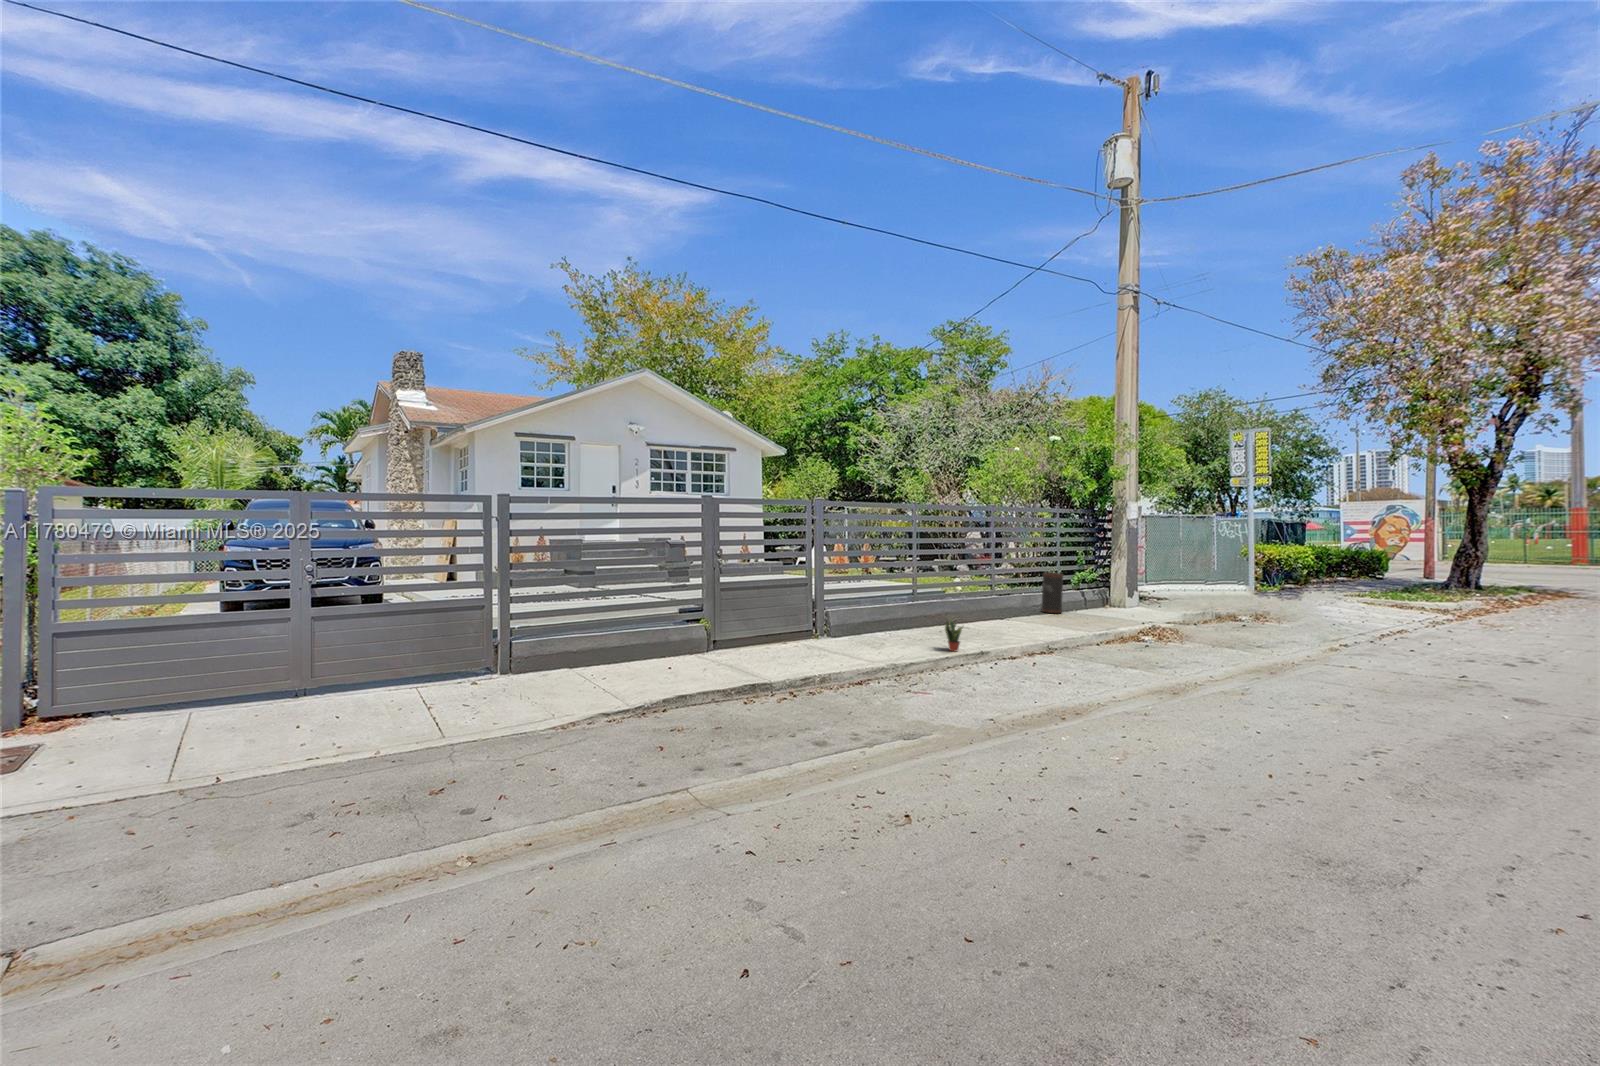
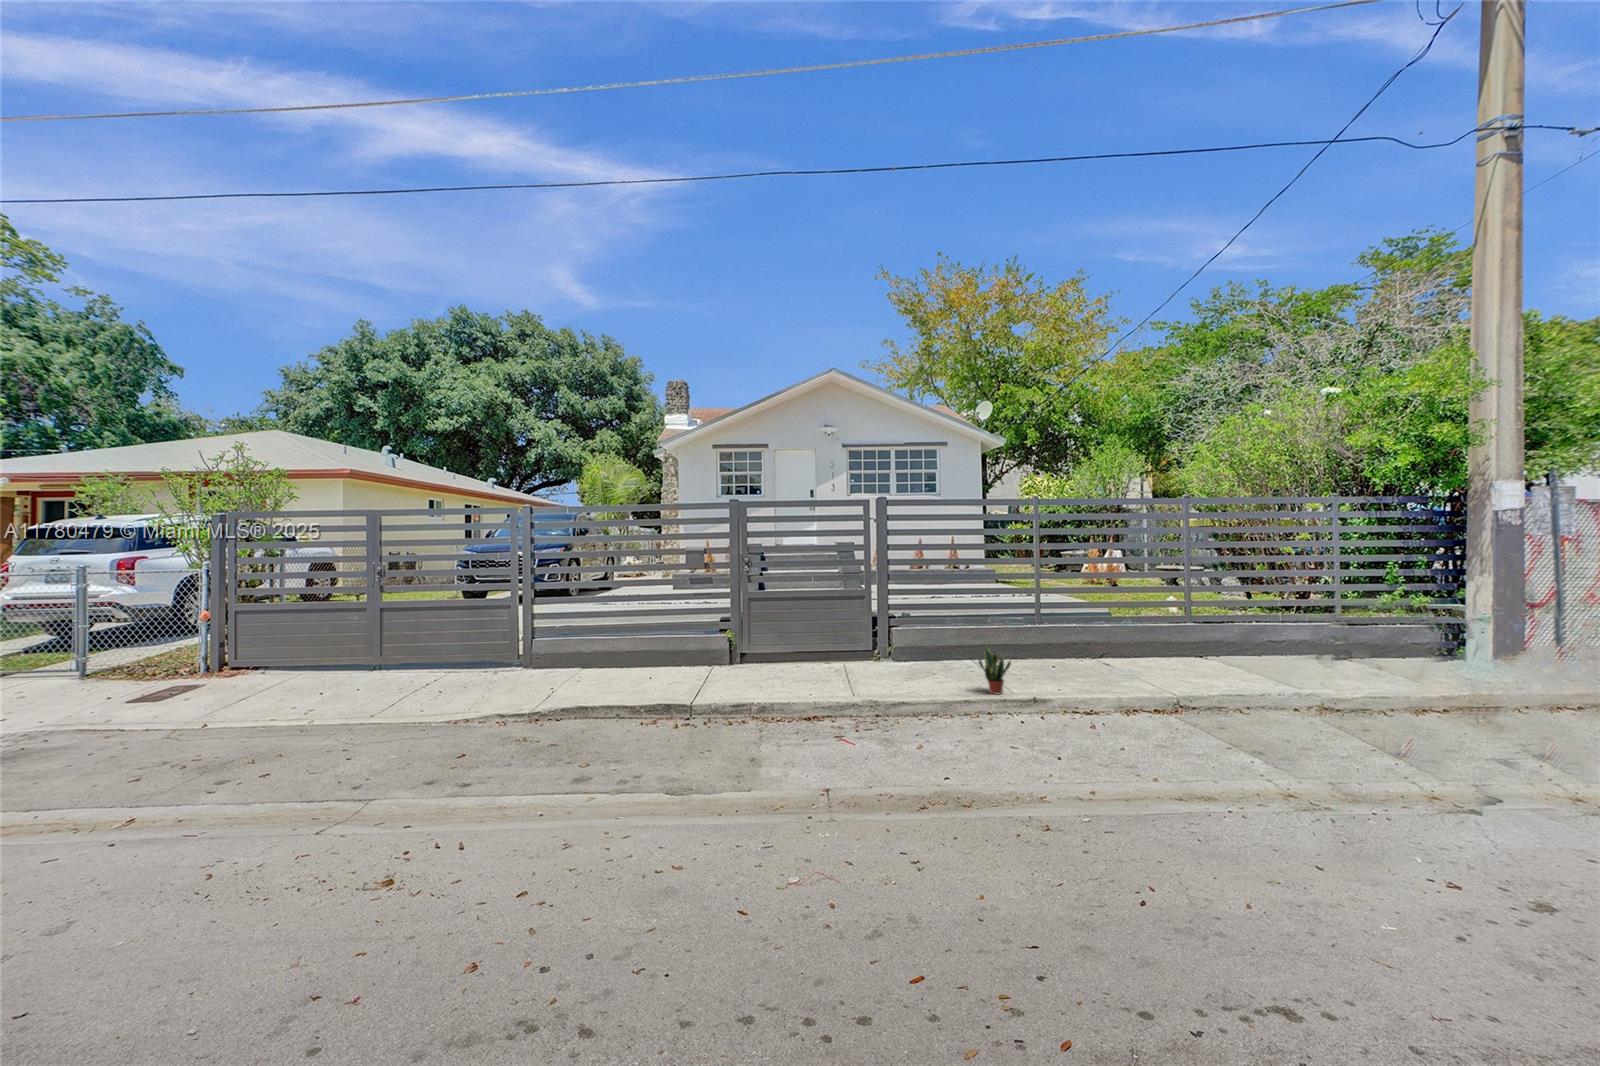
trash can: present [1041,572,1063,613] -> none [1288,594,1326,661]

